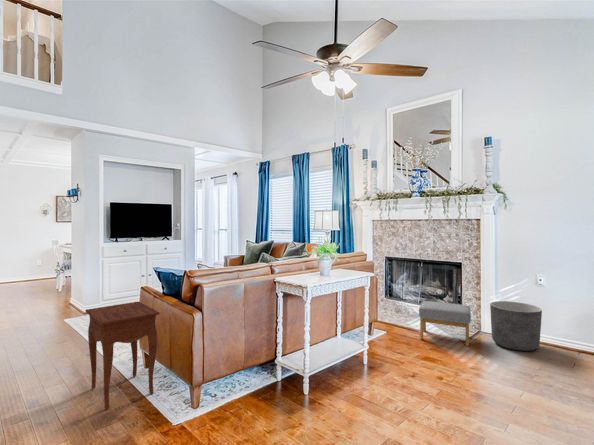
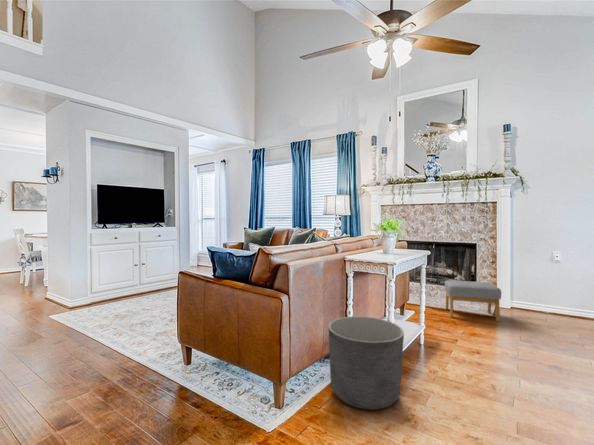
planter: present [490,301,542,351] -> present [329,316,404,410]
side table: present [86,302,159,410] -> none [121,284,223,422]

